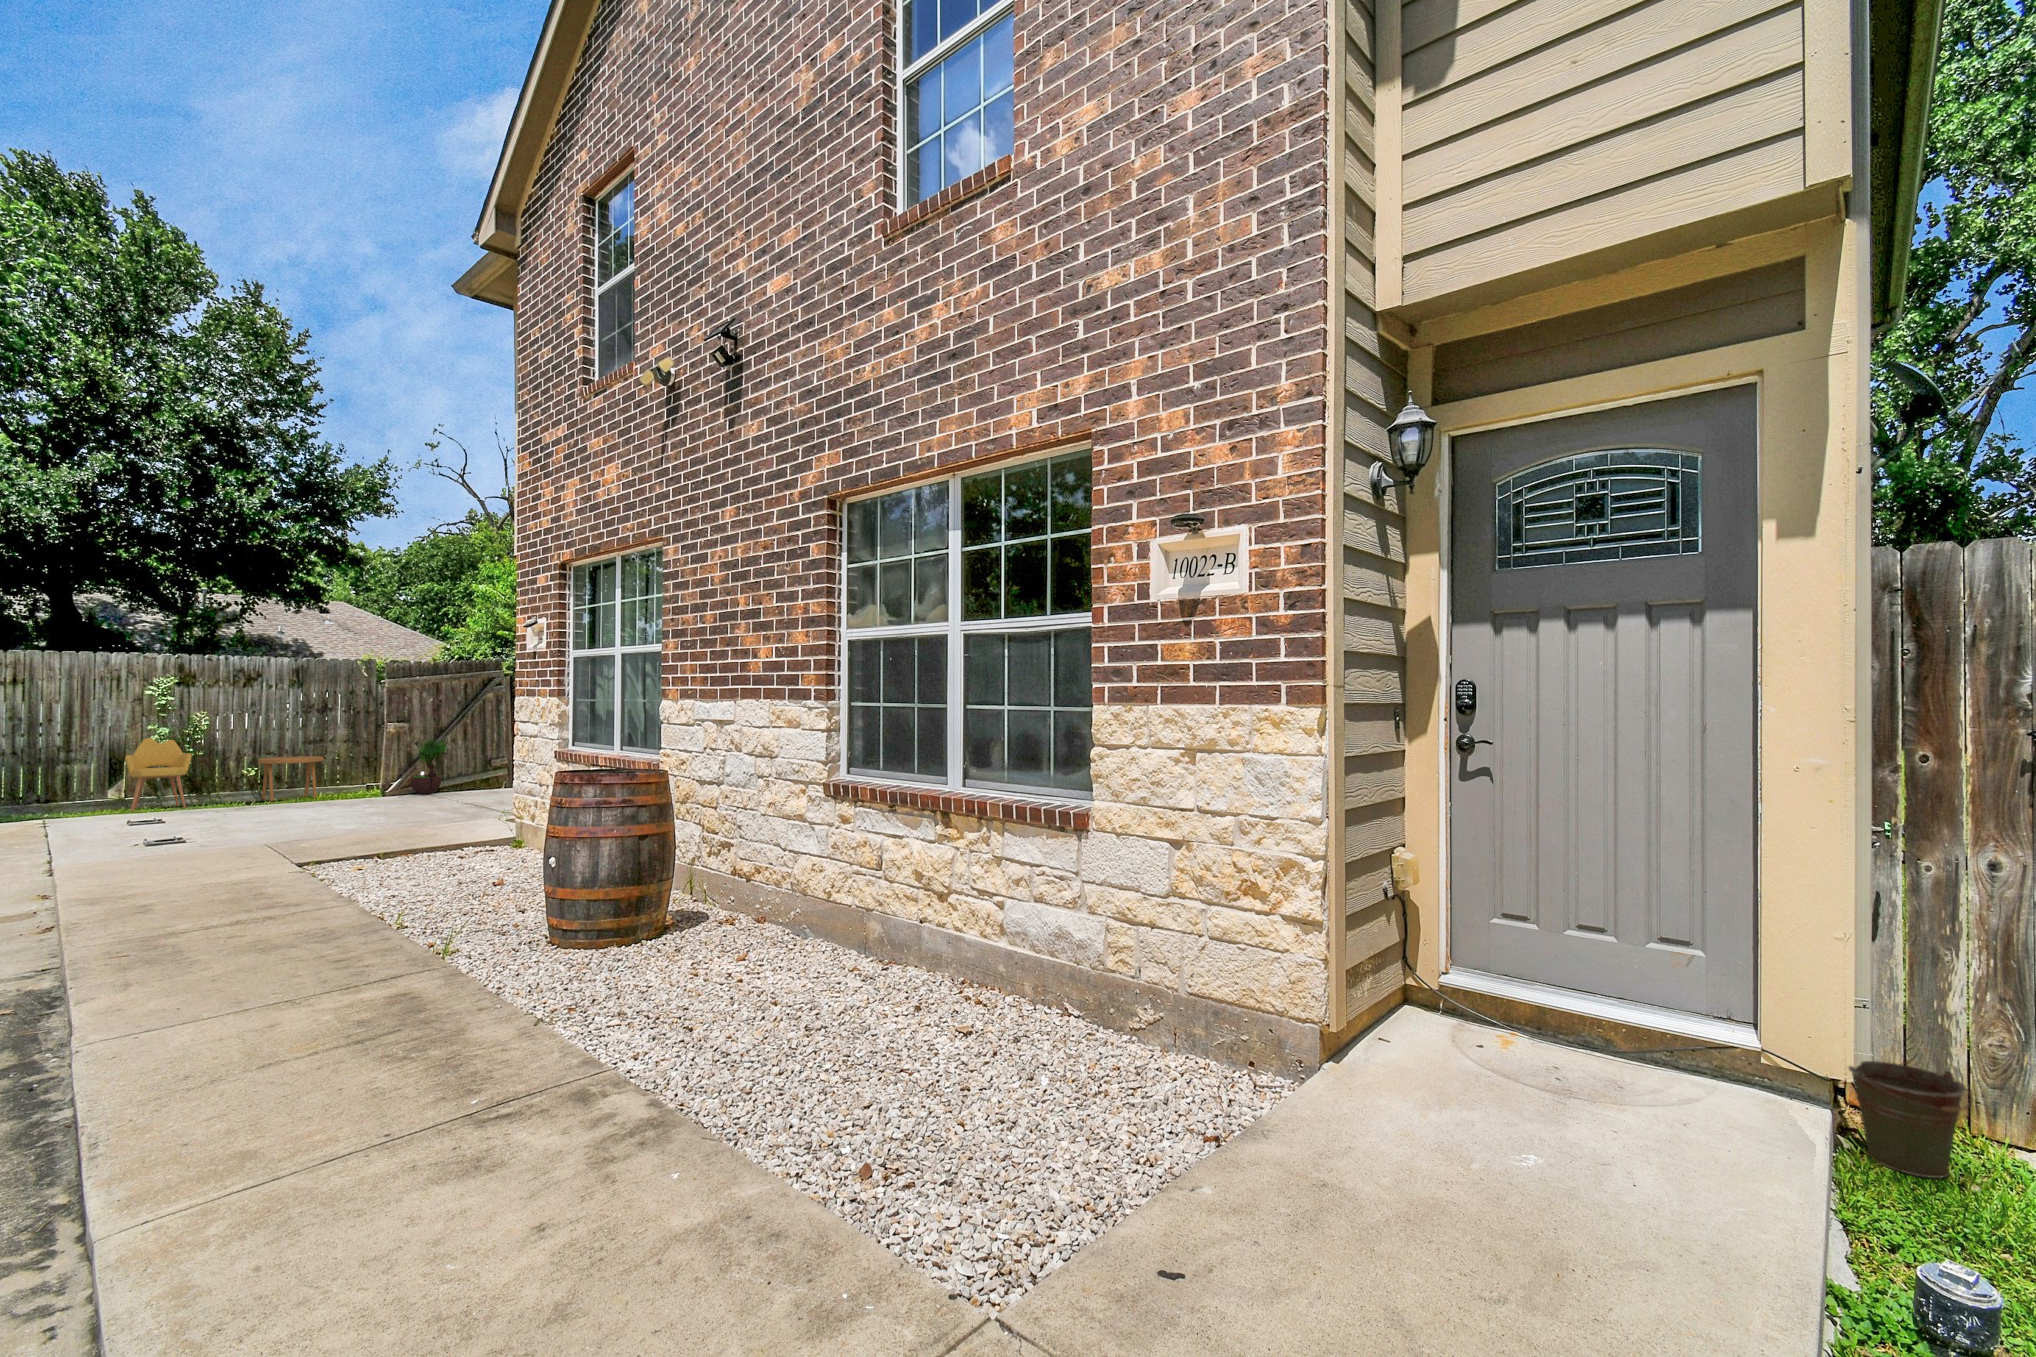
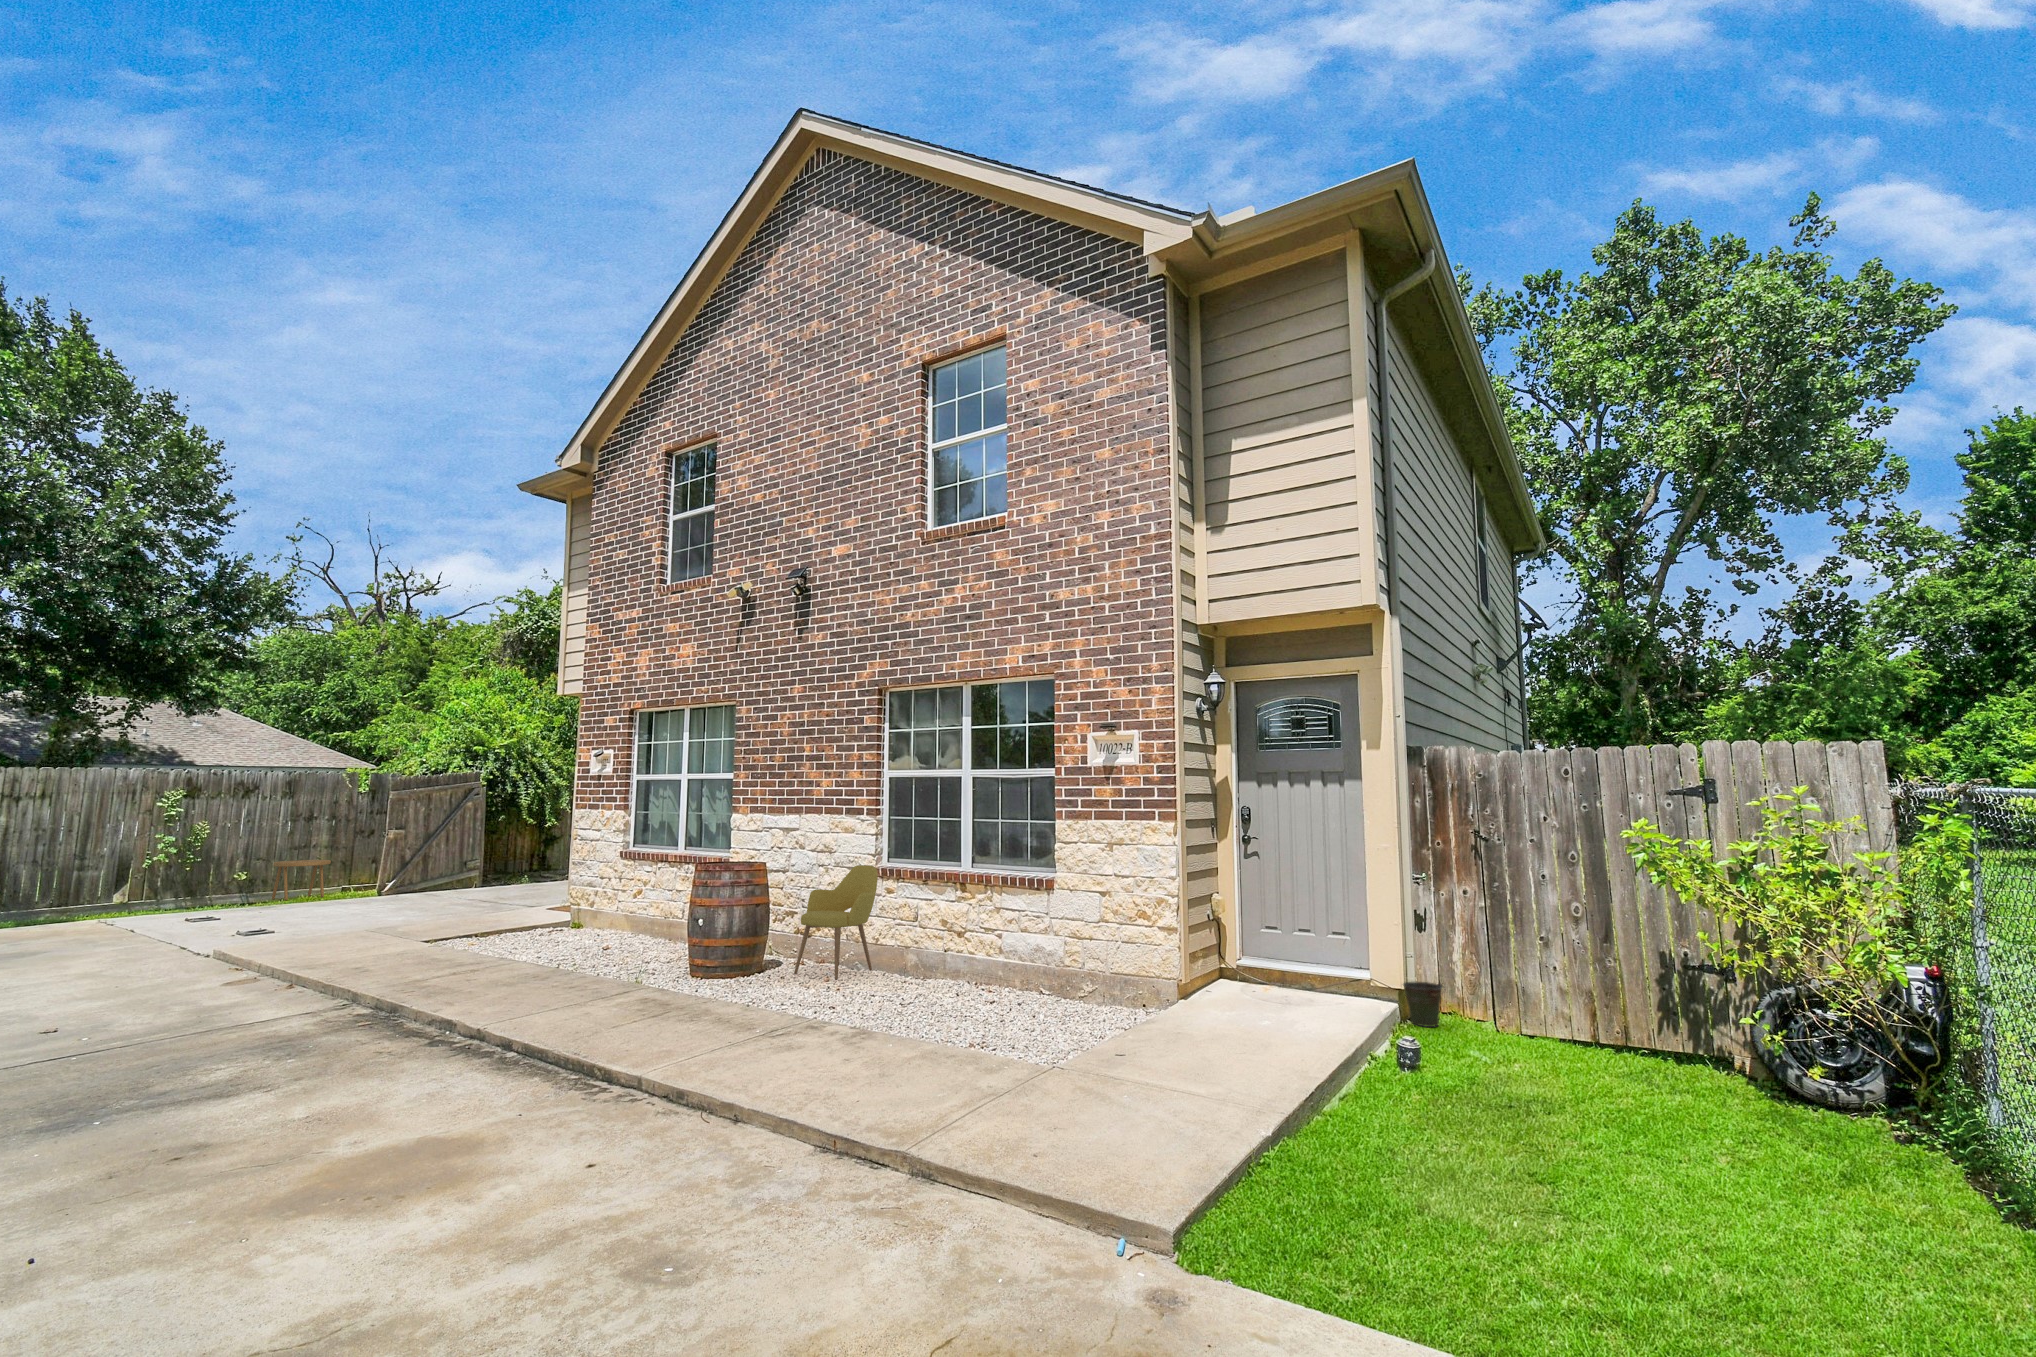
chair: present [125,738,192,812] -> present [794,865,878,980]
potted tree: present [411,740,448,794] -> none [411,840,448,892]

